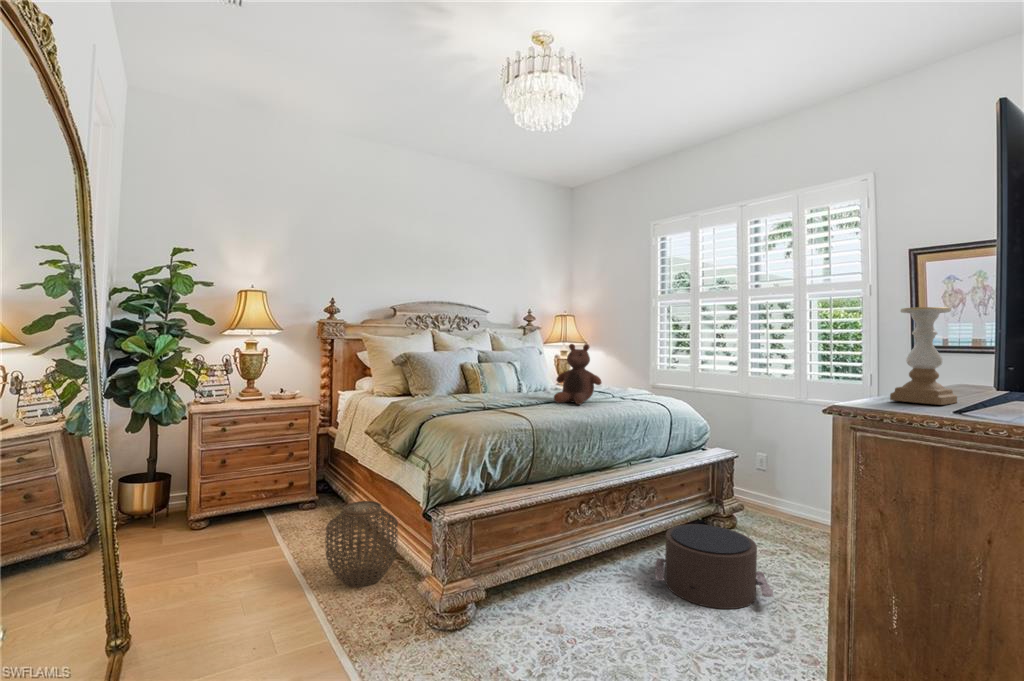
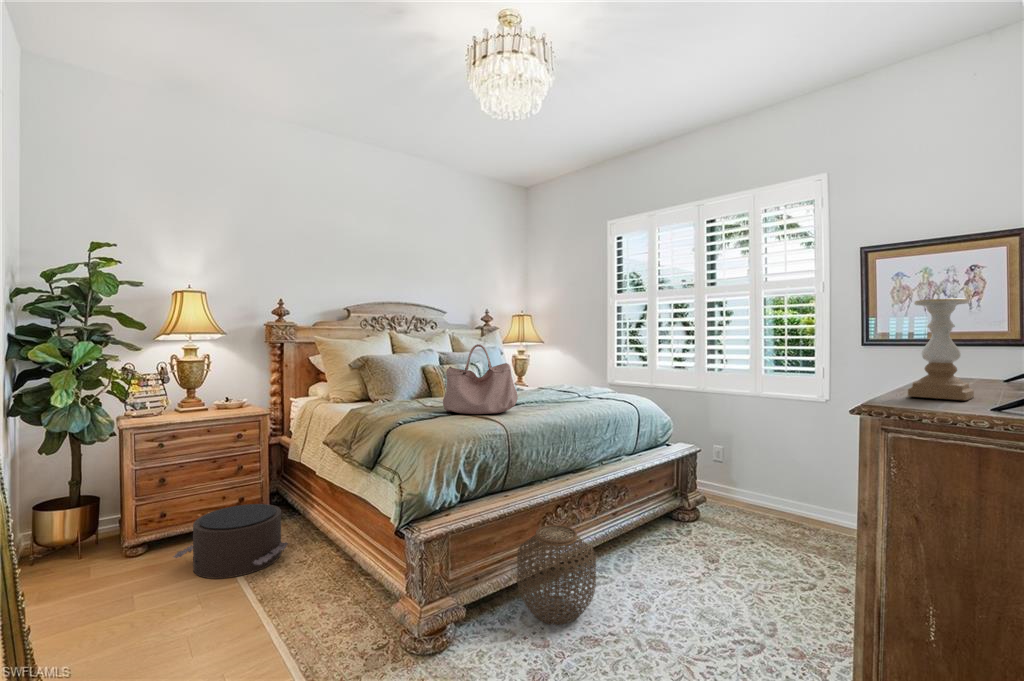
handbag: none [475,344,547,411] -> present [443,344,518,414]
stuffed bear: present [554,344,601,404] -> none [522,343,569,404]
woven basket: present [326,501,398,587] -> present [517,525,596,625]
pouf: present [655,524,774,609] -> present [173,504,288,579]

